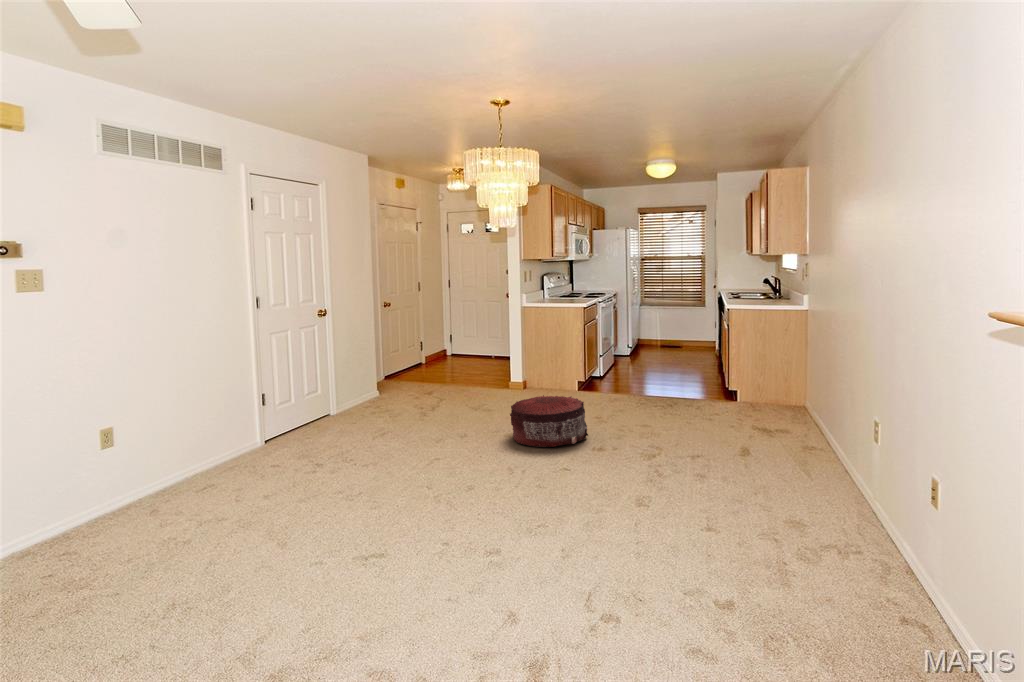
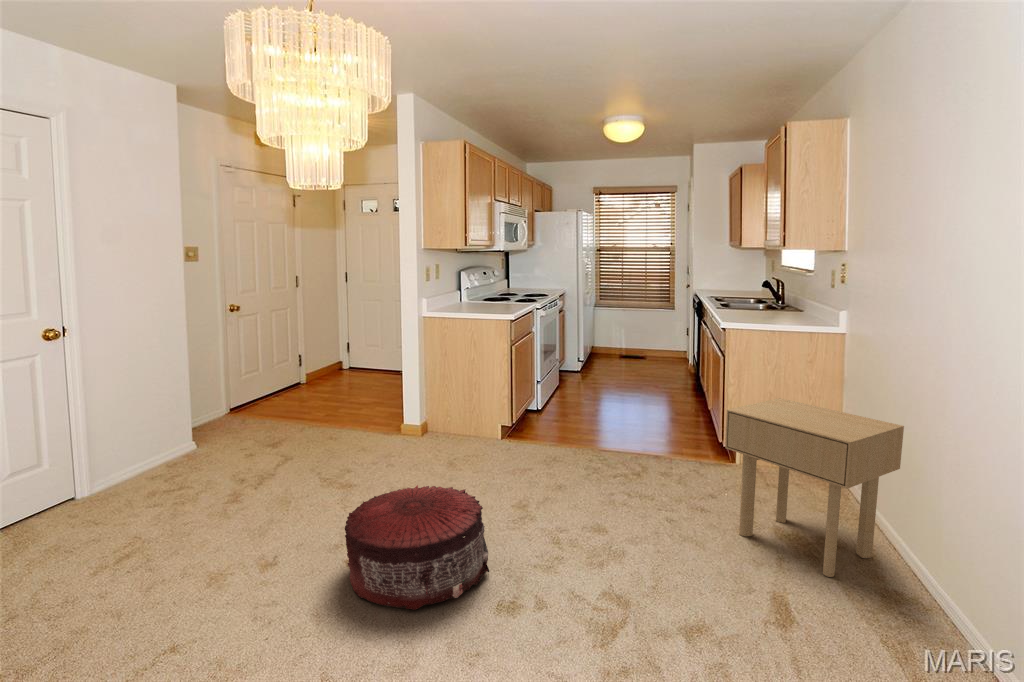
side table: none [722,347,819,438] -> present [725,398,904,577]

